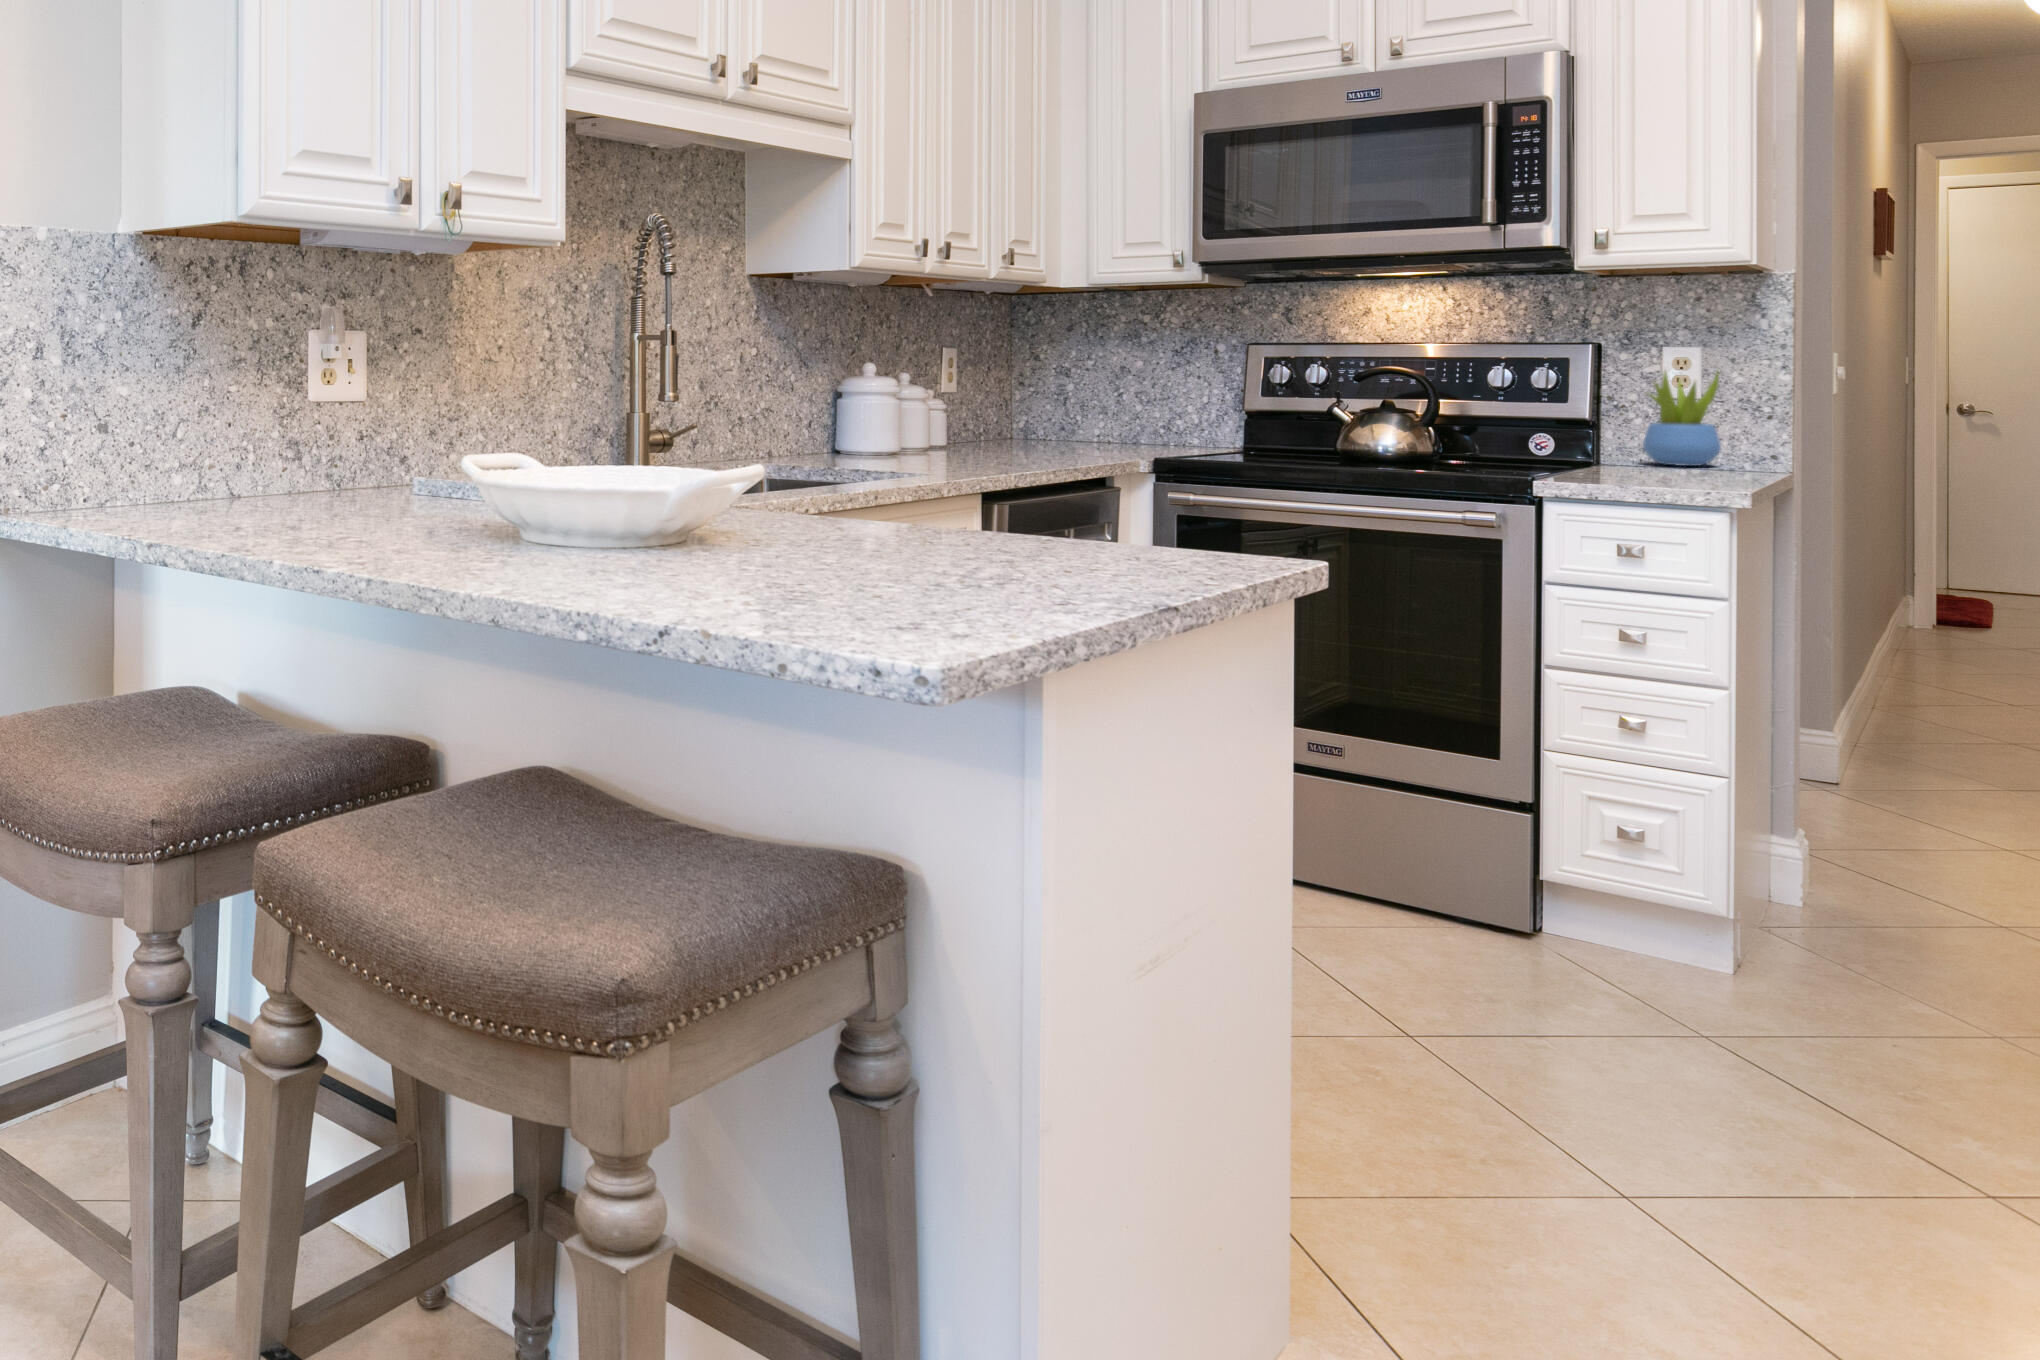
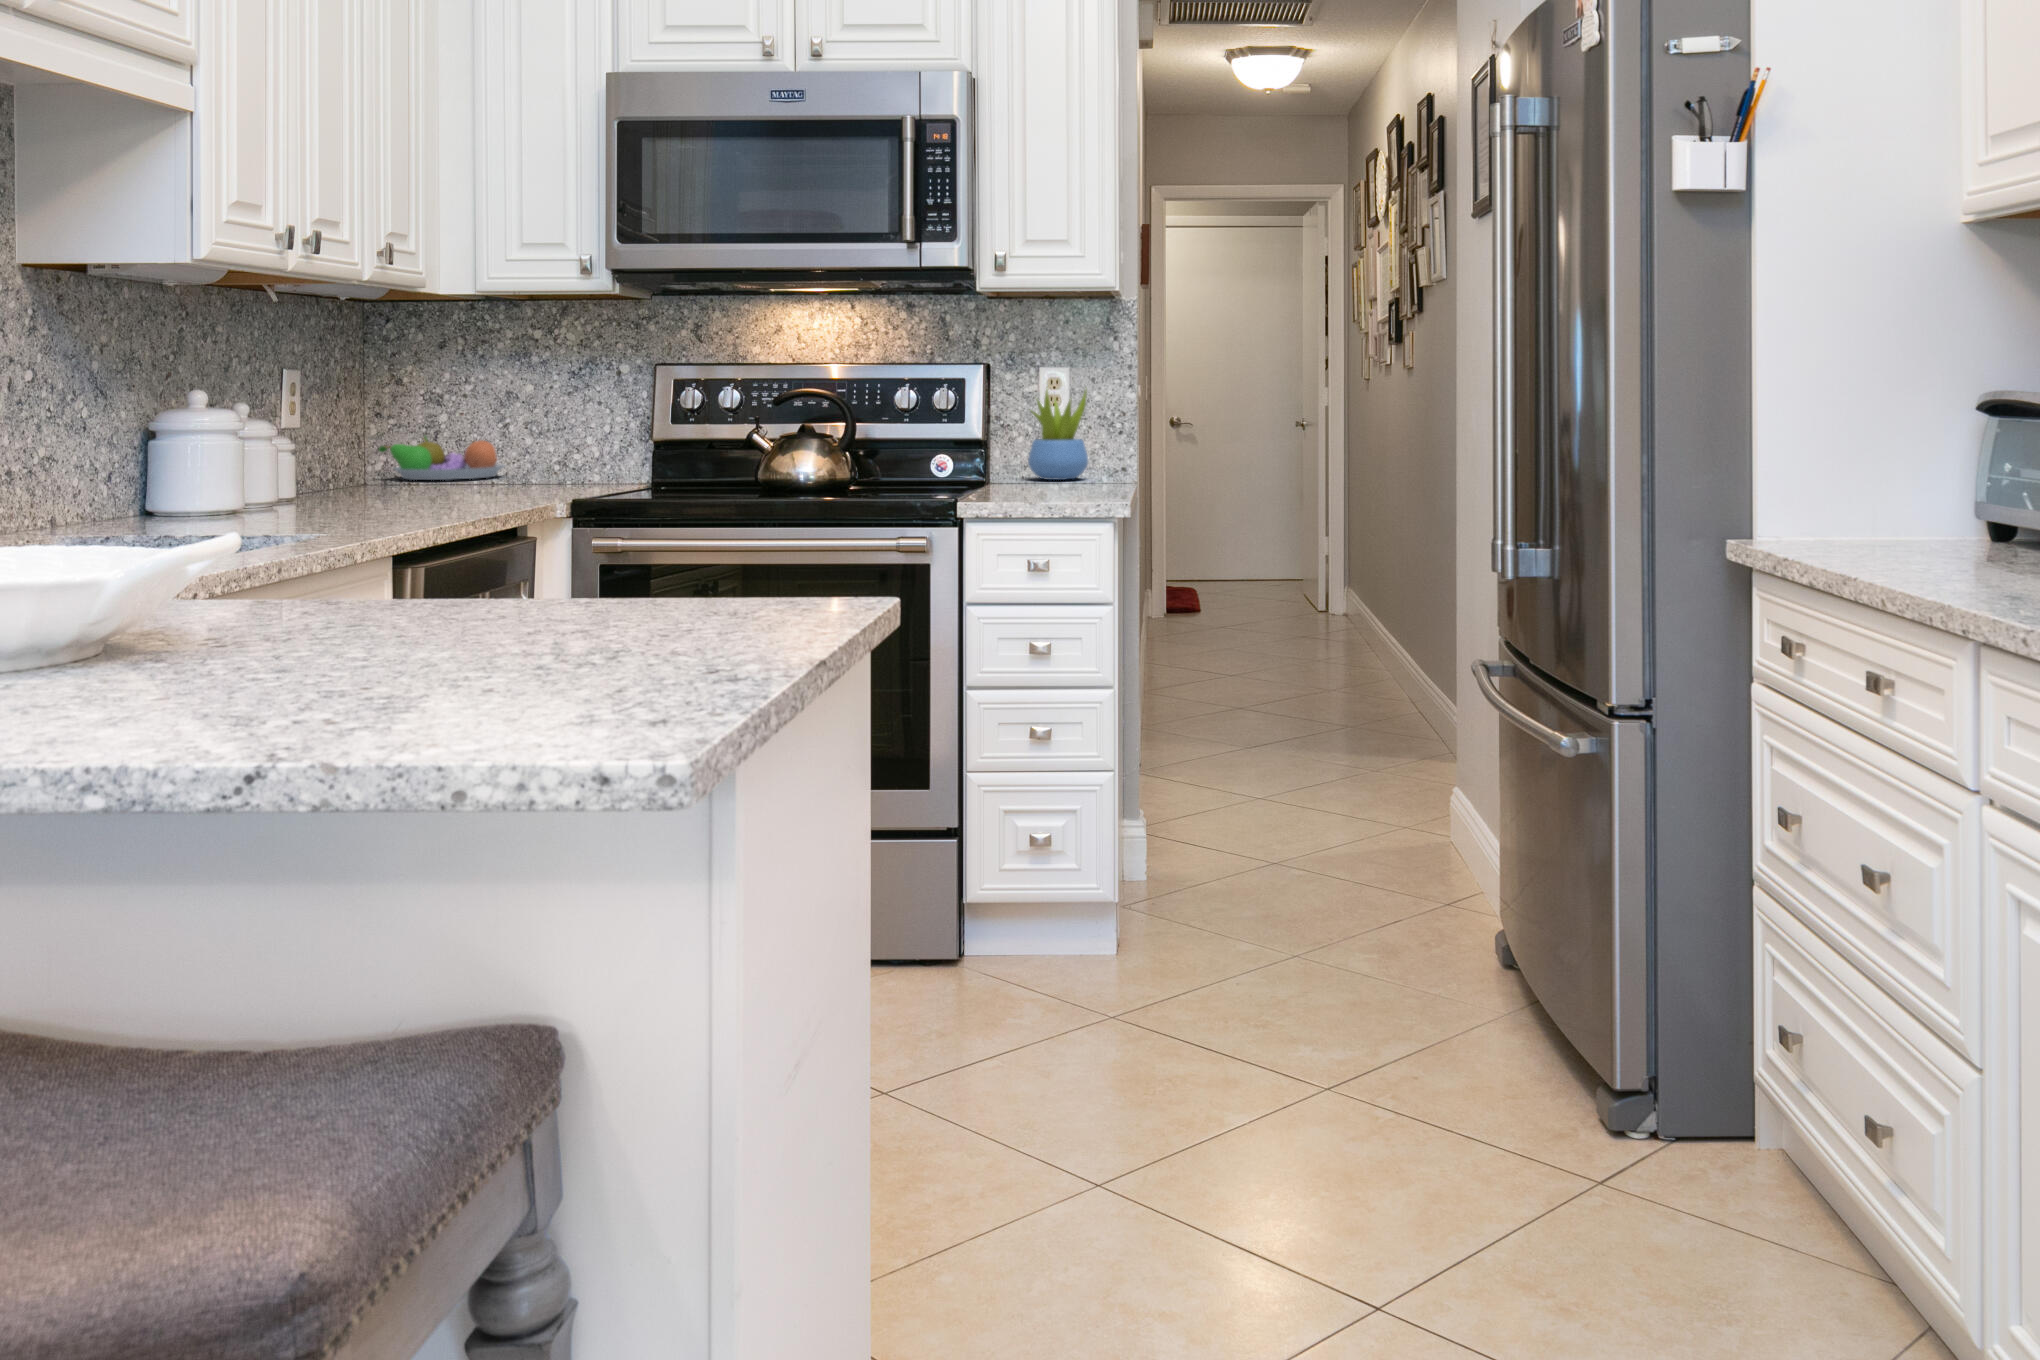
fruit bowl: none [1020,401,1122,438] -> present [379,437,504,480]

